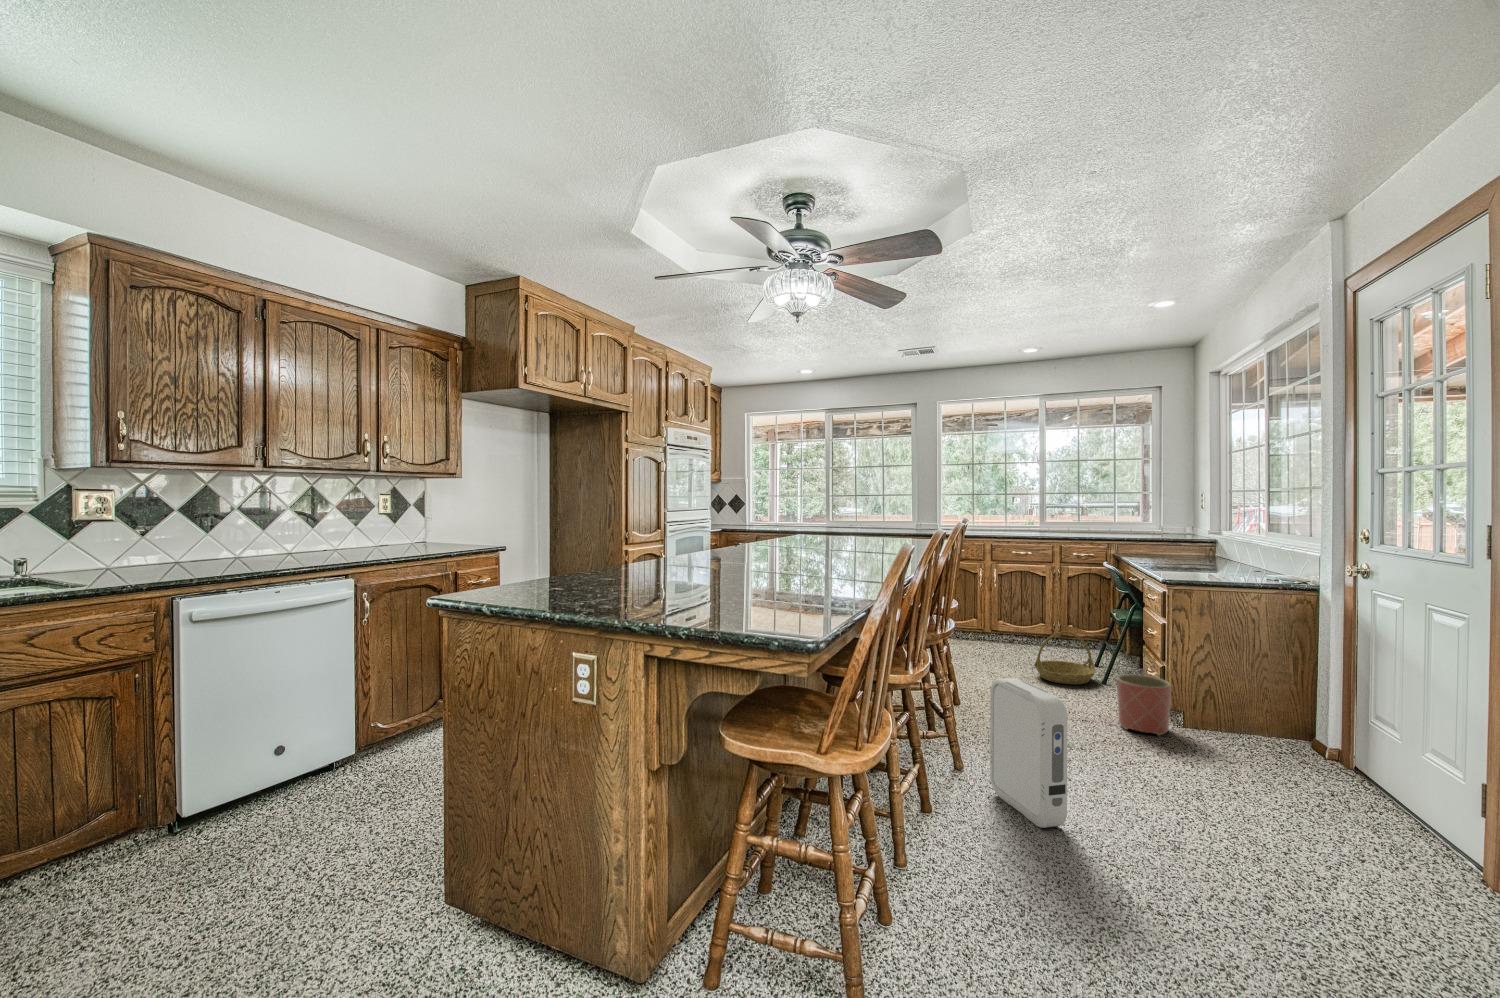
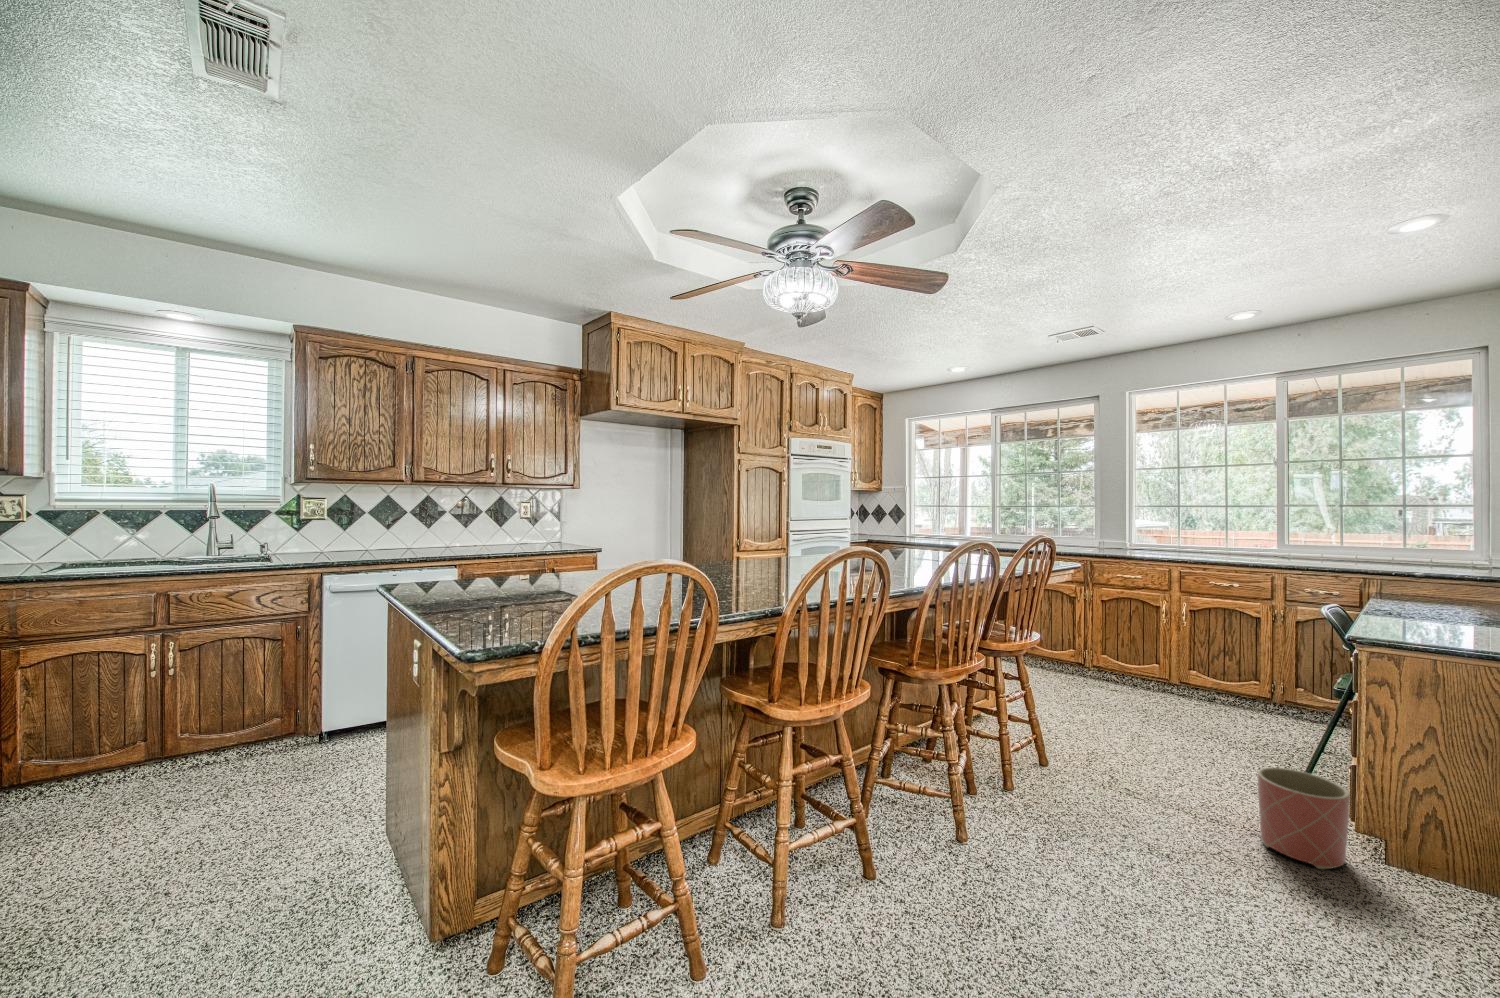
basket: present [1034,631,1095,684] -> none [1193,693,1290,770]
air purifier: present [990,678,1067,828] -> none [960,739,1011,951]

